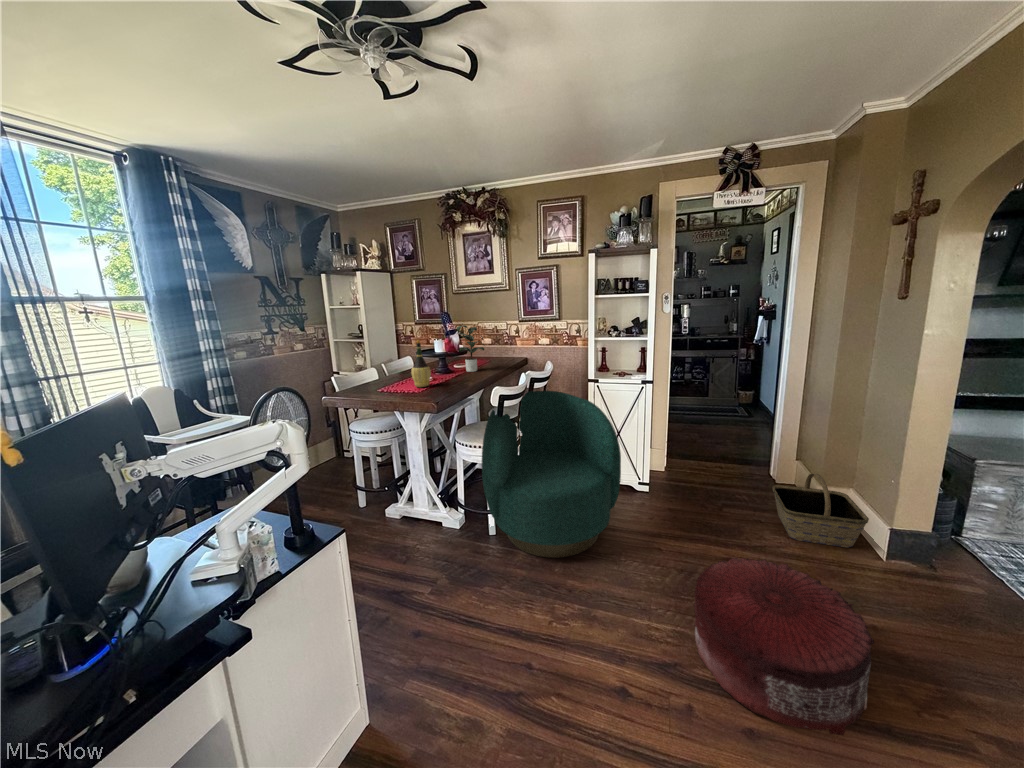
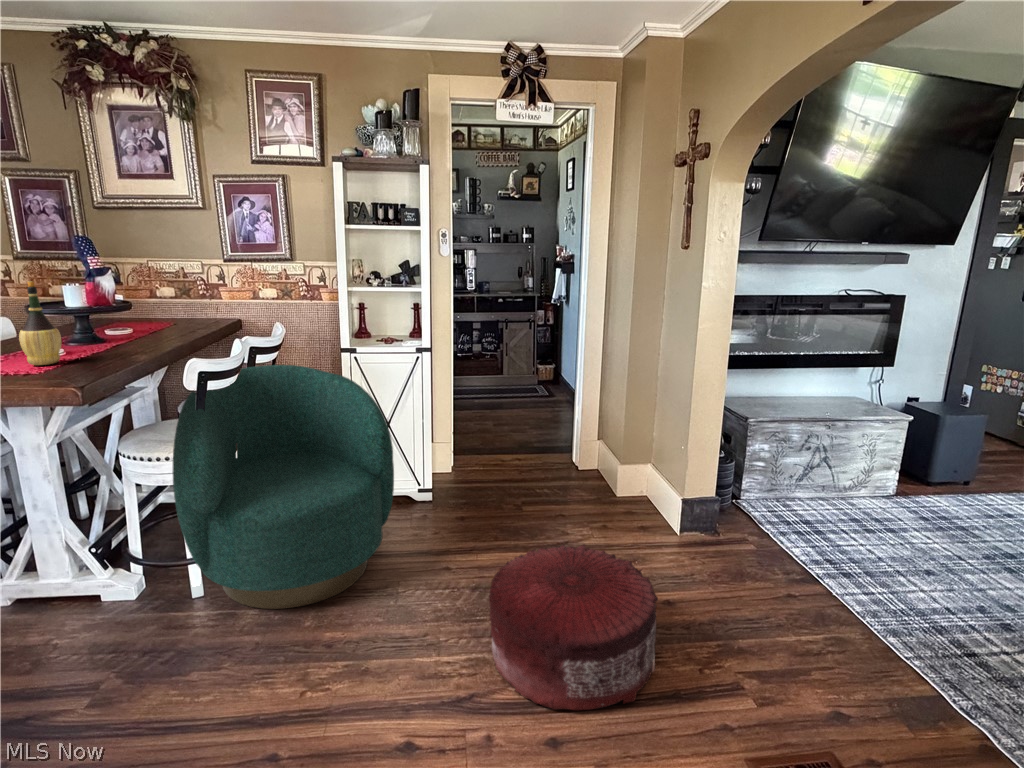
potted plant: present [457,326,484,372] -> none [99,260,182,340]
basket: present [772,473,869,548] -> none [573,447,661,526]

